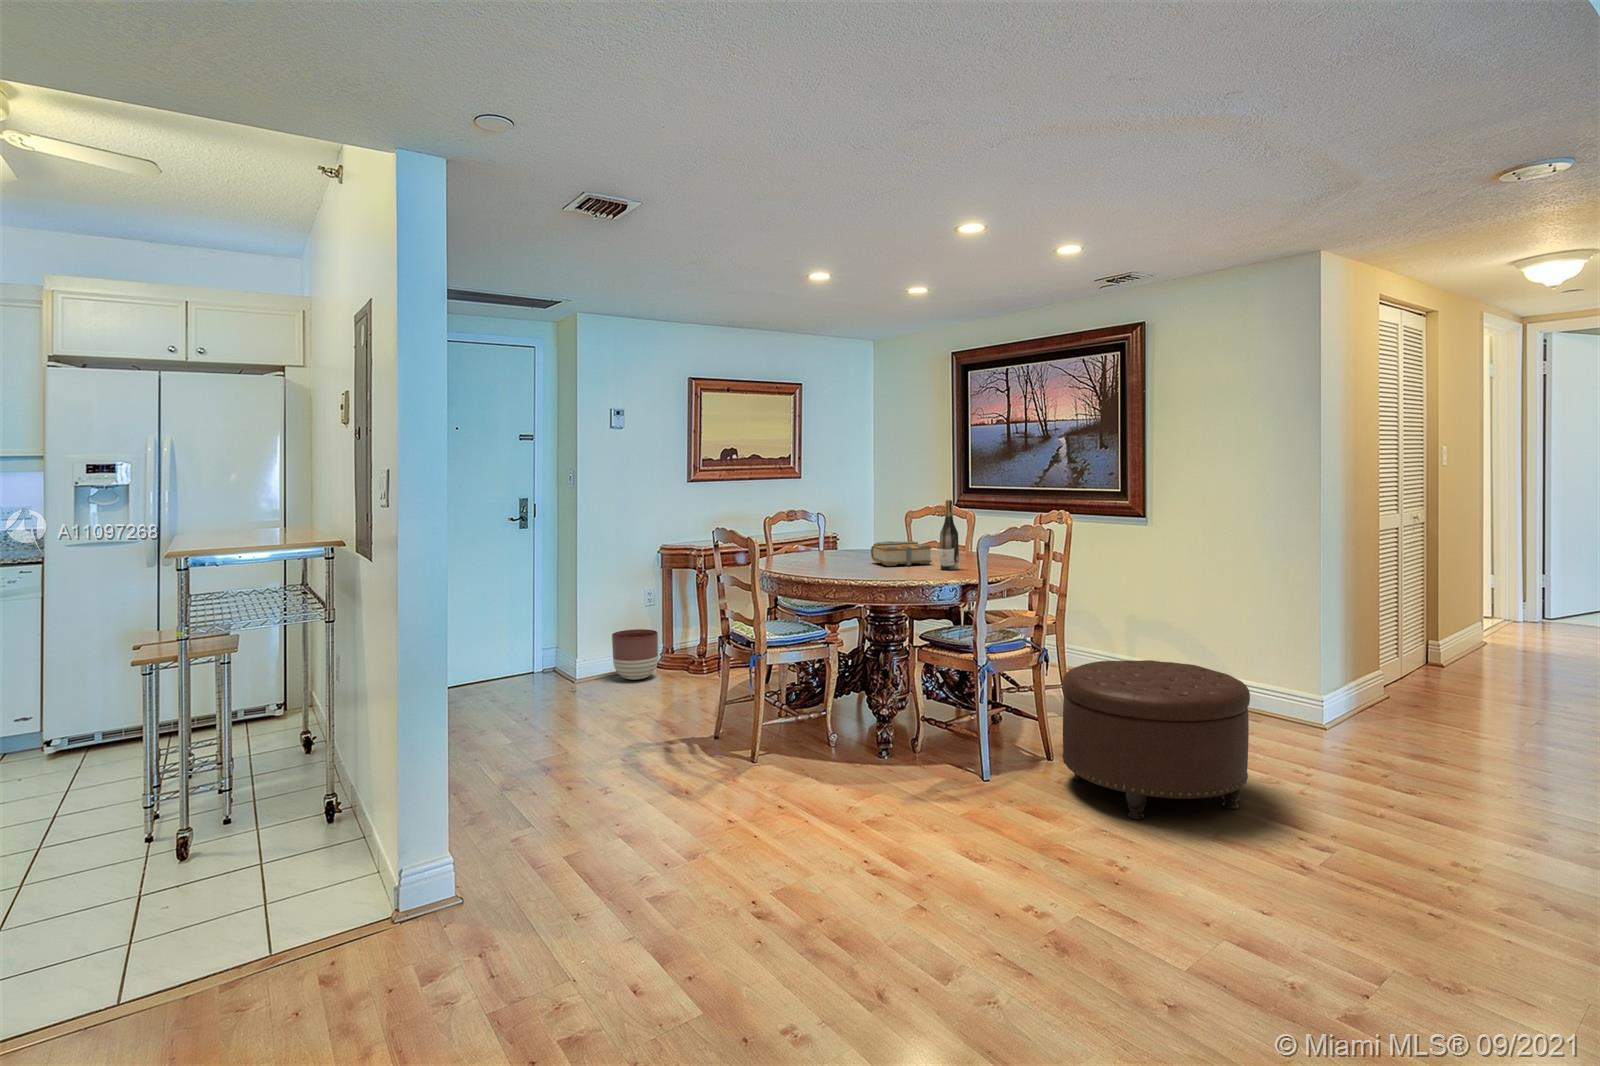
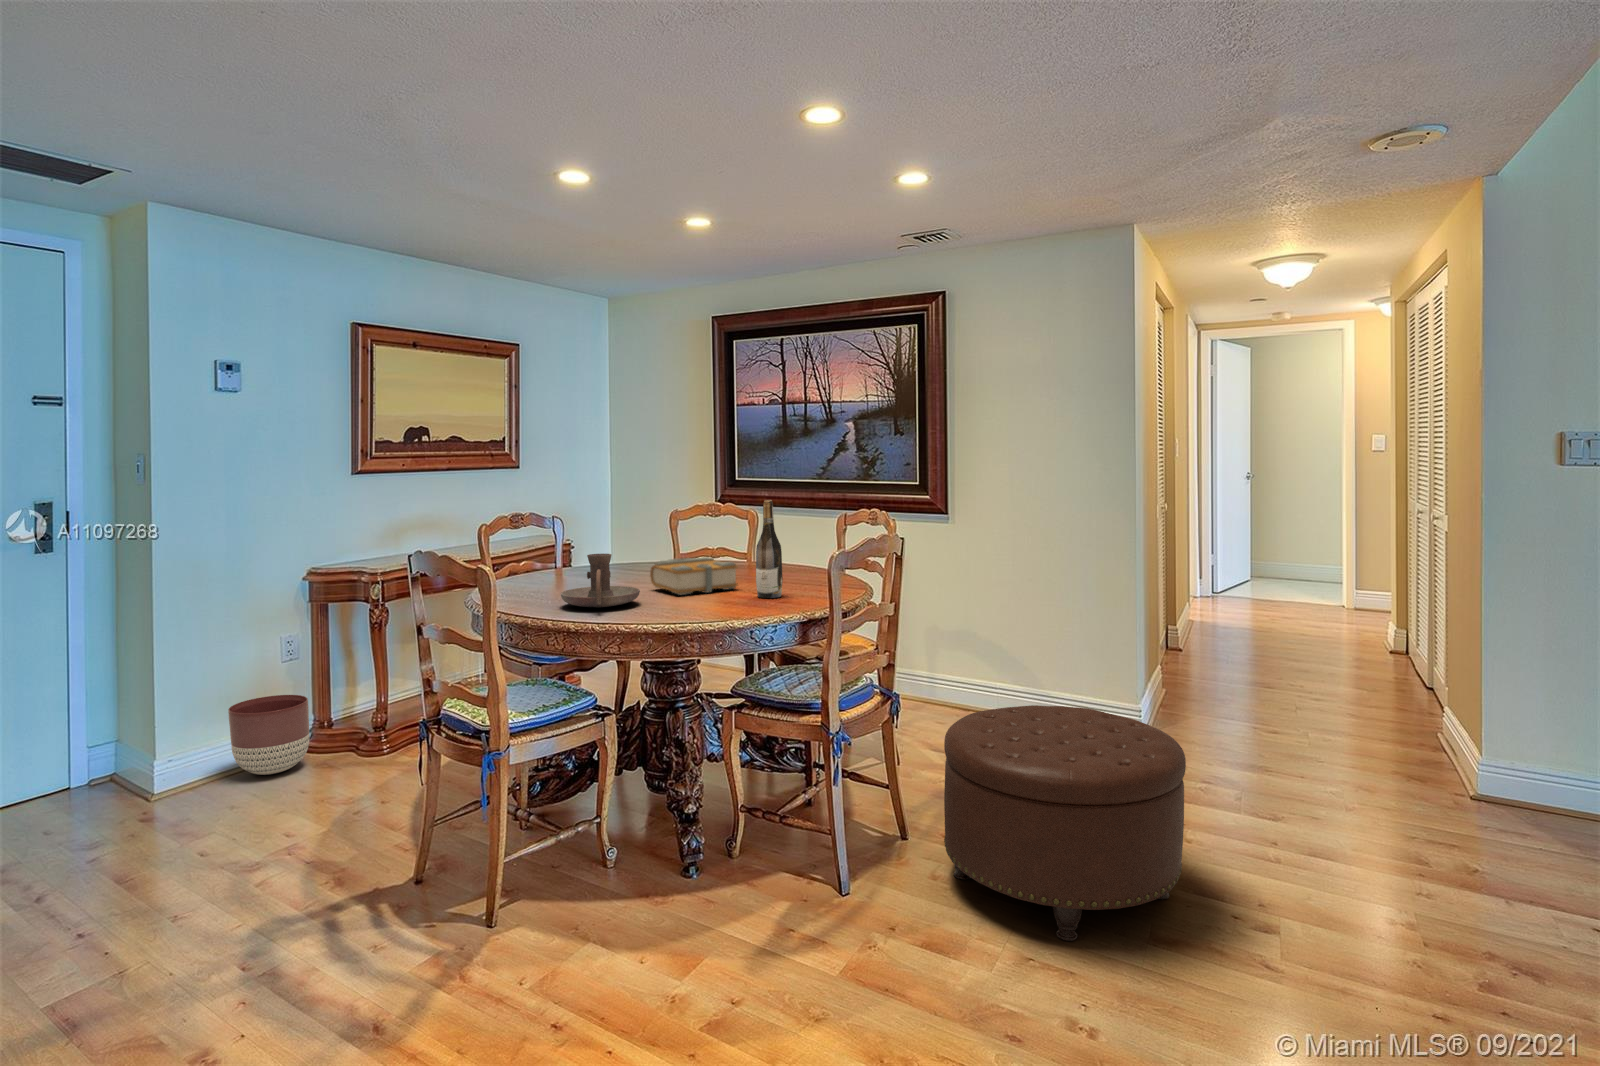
candle holder: none [805,535,857,570] -> present [561,554,640,607]

